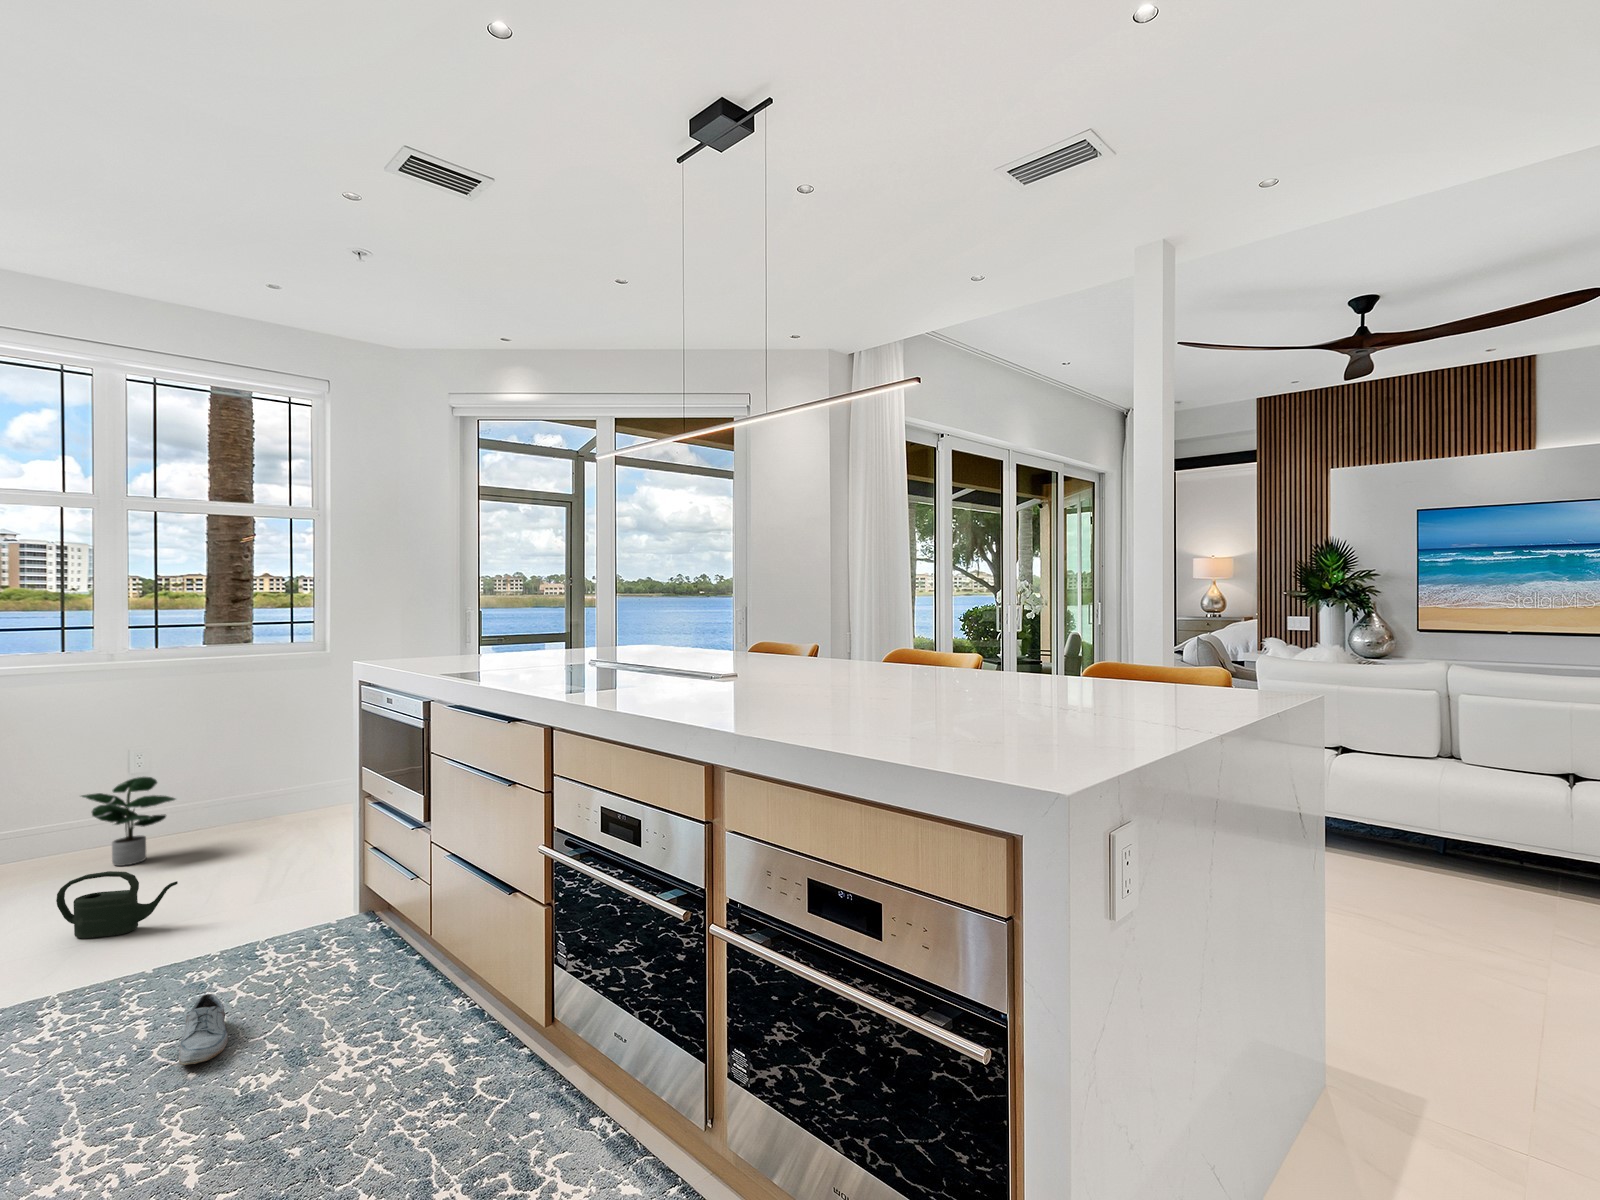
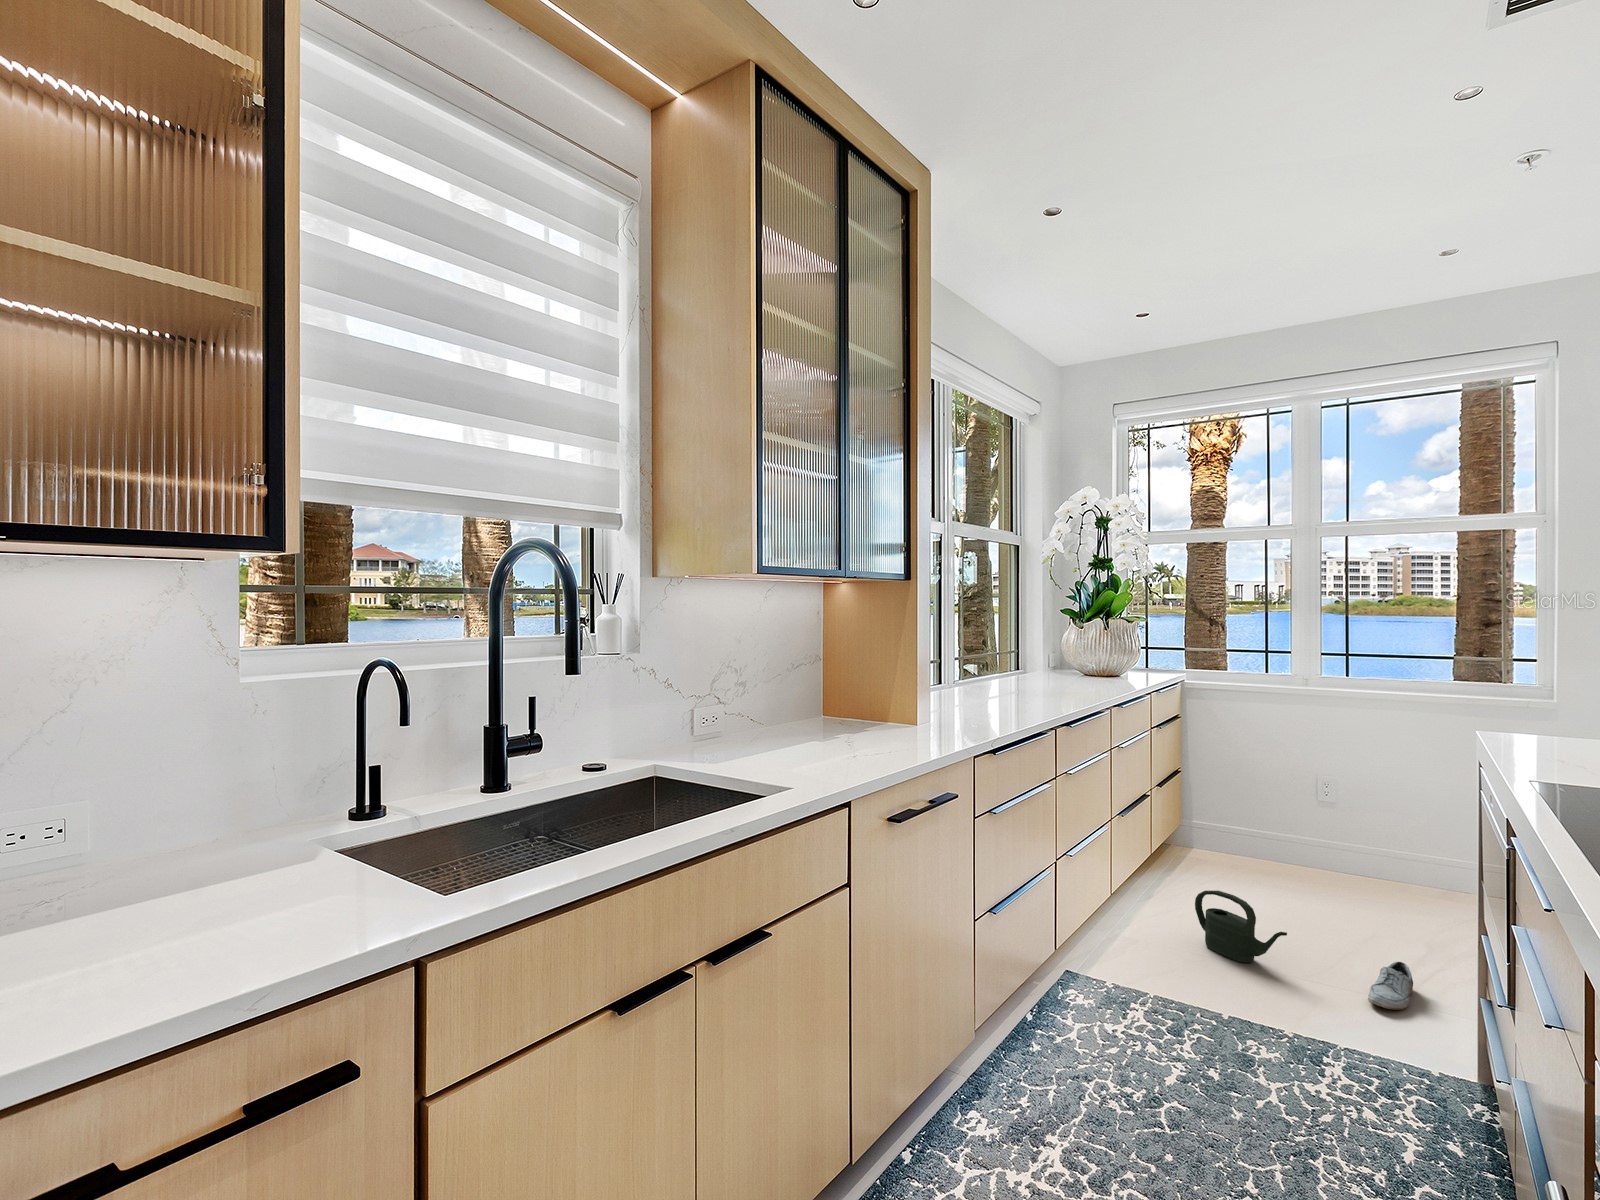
potted plant: present [82,777,175,866] -> none [1260,803,1346,890]
shoe: present [179,994,228,1065] -> present [1368,962,1413,1010]

